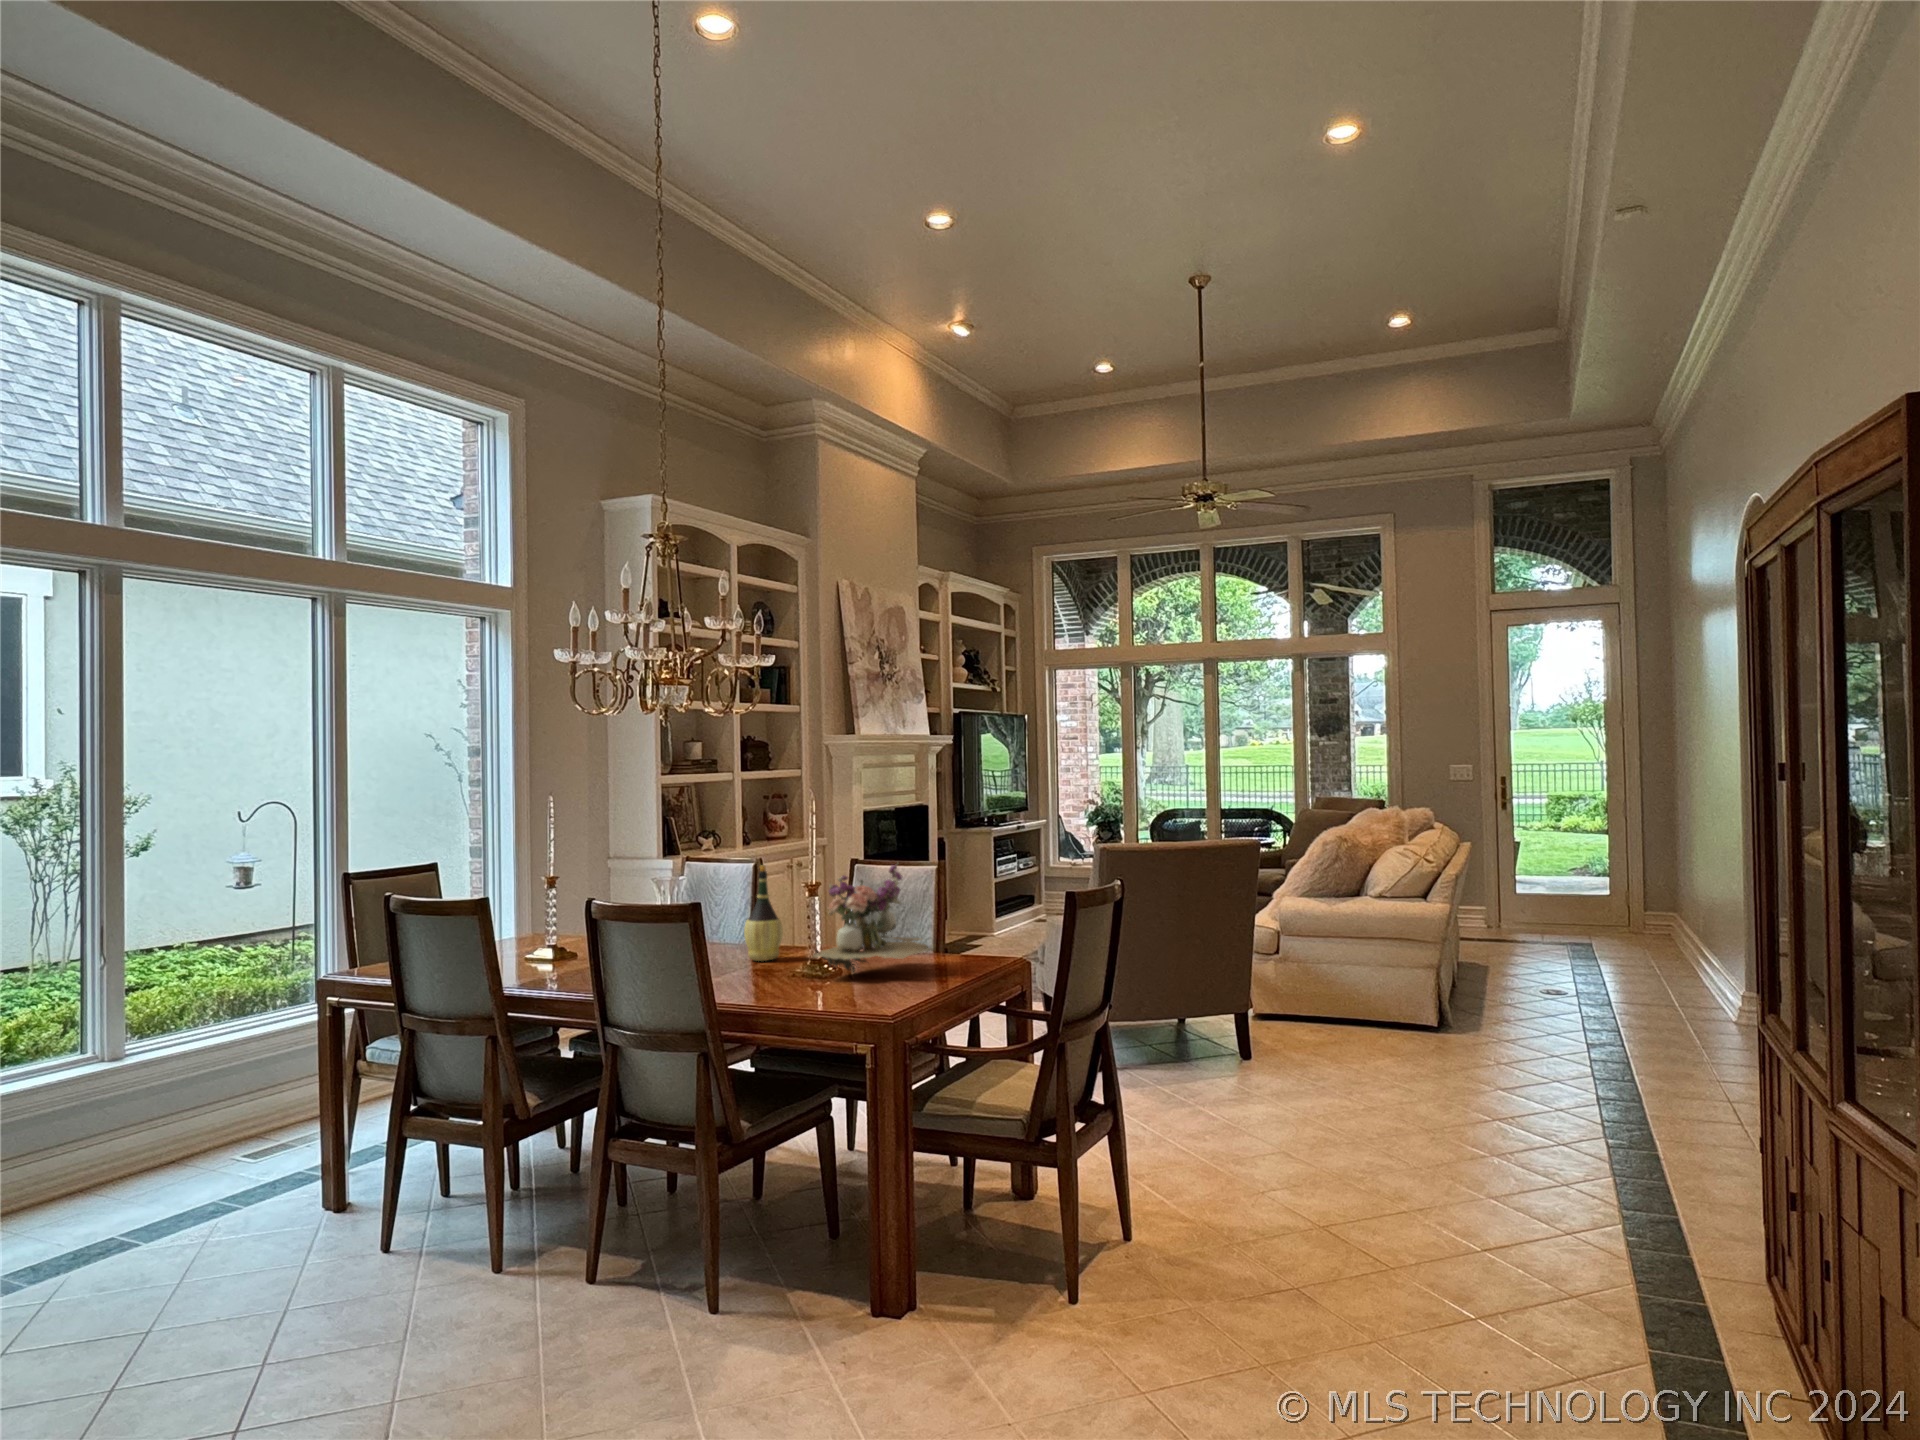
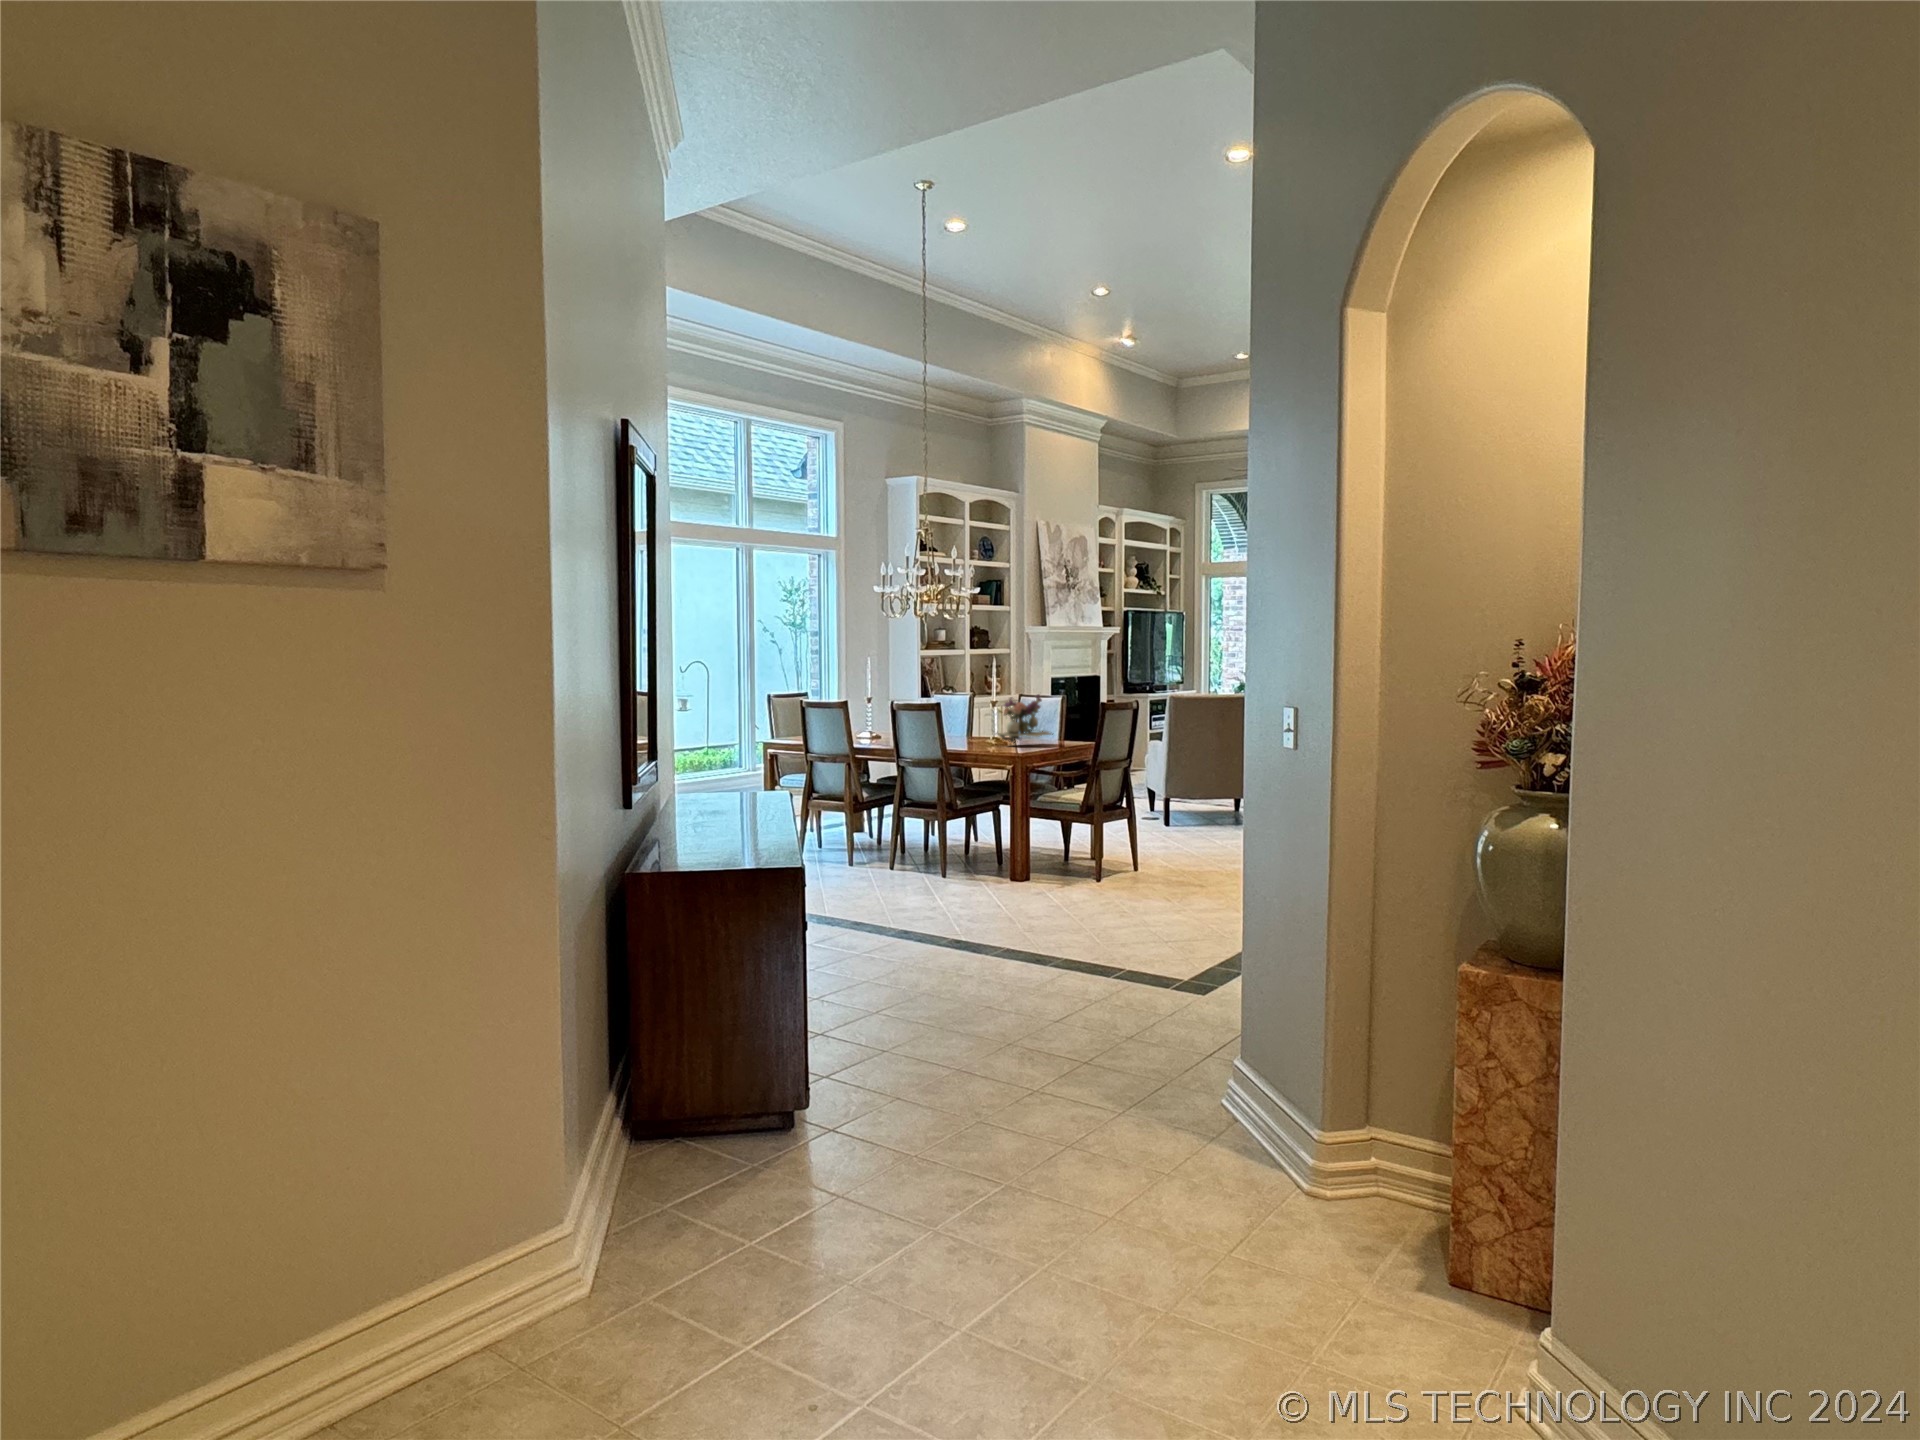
wine bottle: present [744,865,783,961] -> none [964,693,983,741]

